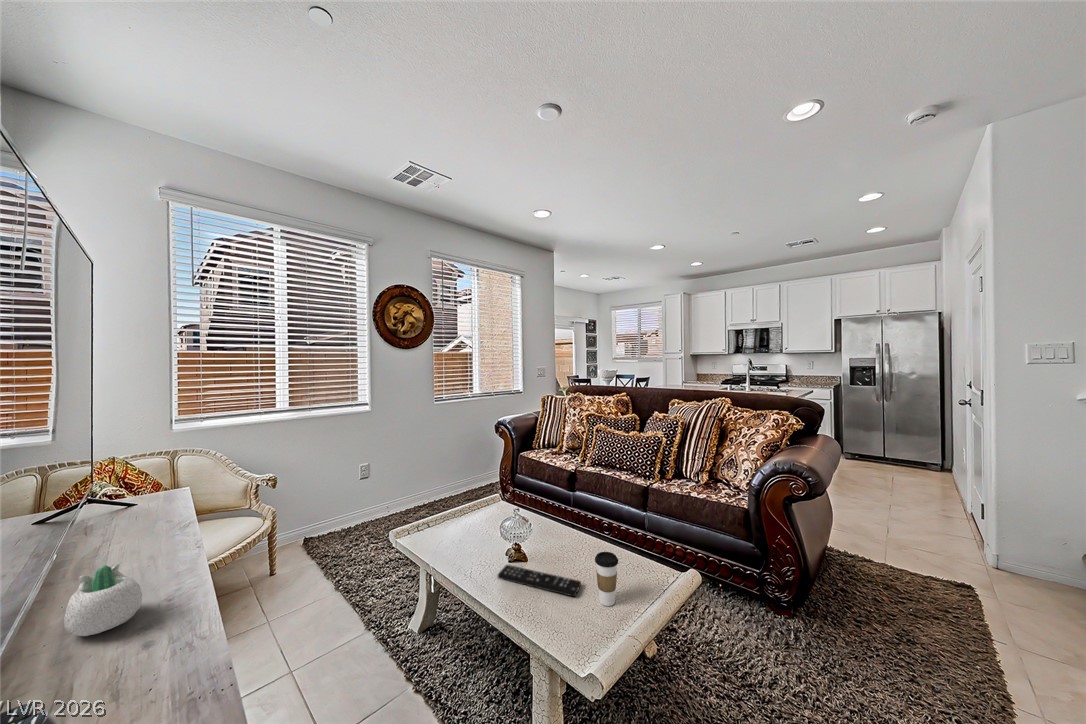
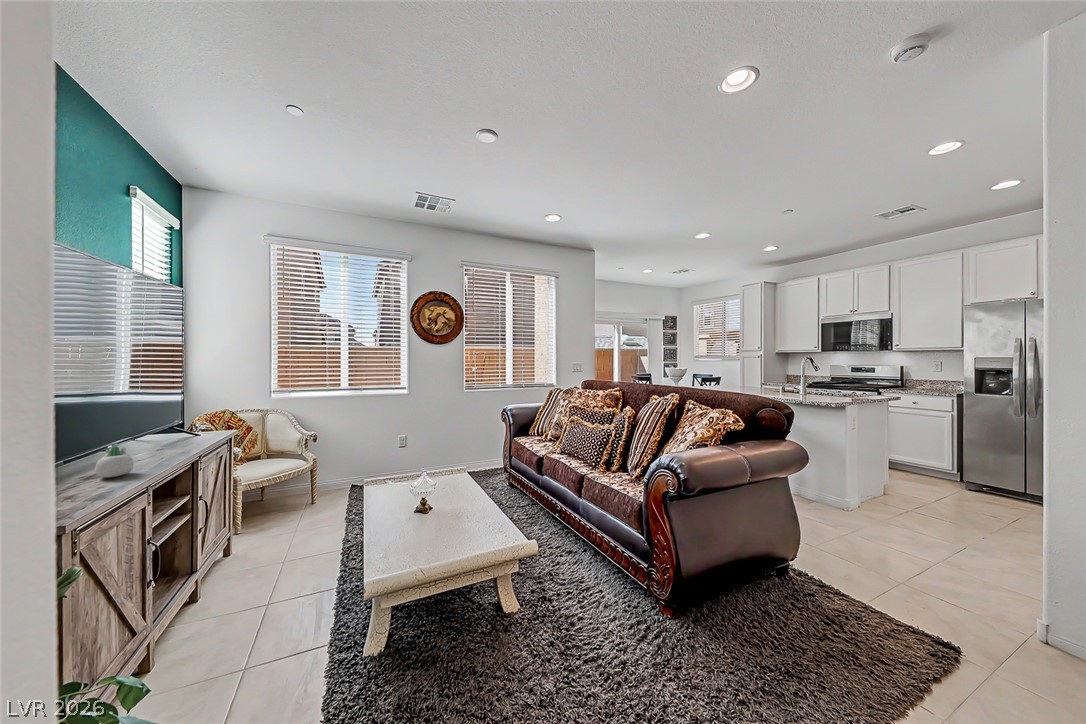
coffee cup: present [595,552,618,606] -> none [443,505,462,548]
remote control: present [498,565,581,596] -> none [396,512,447,538]

